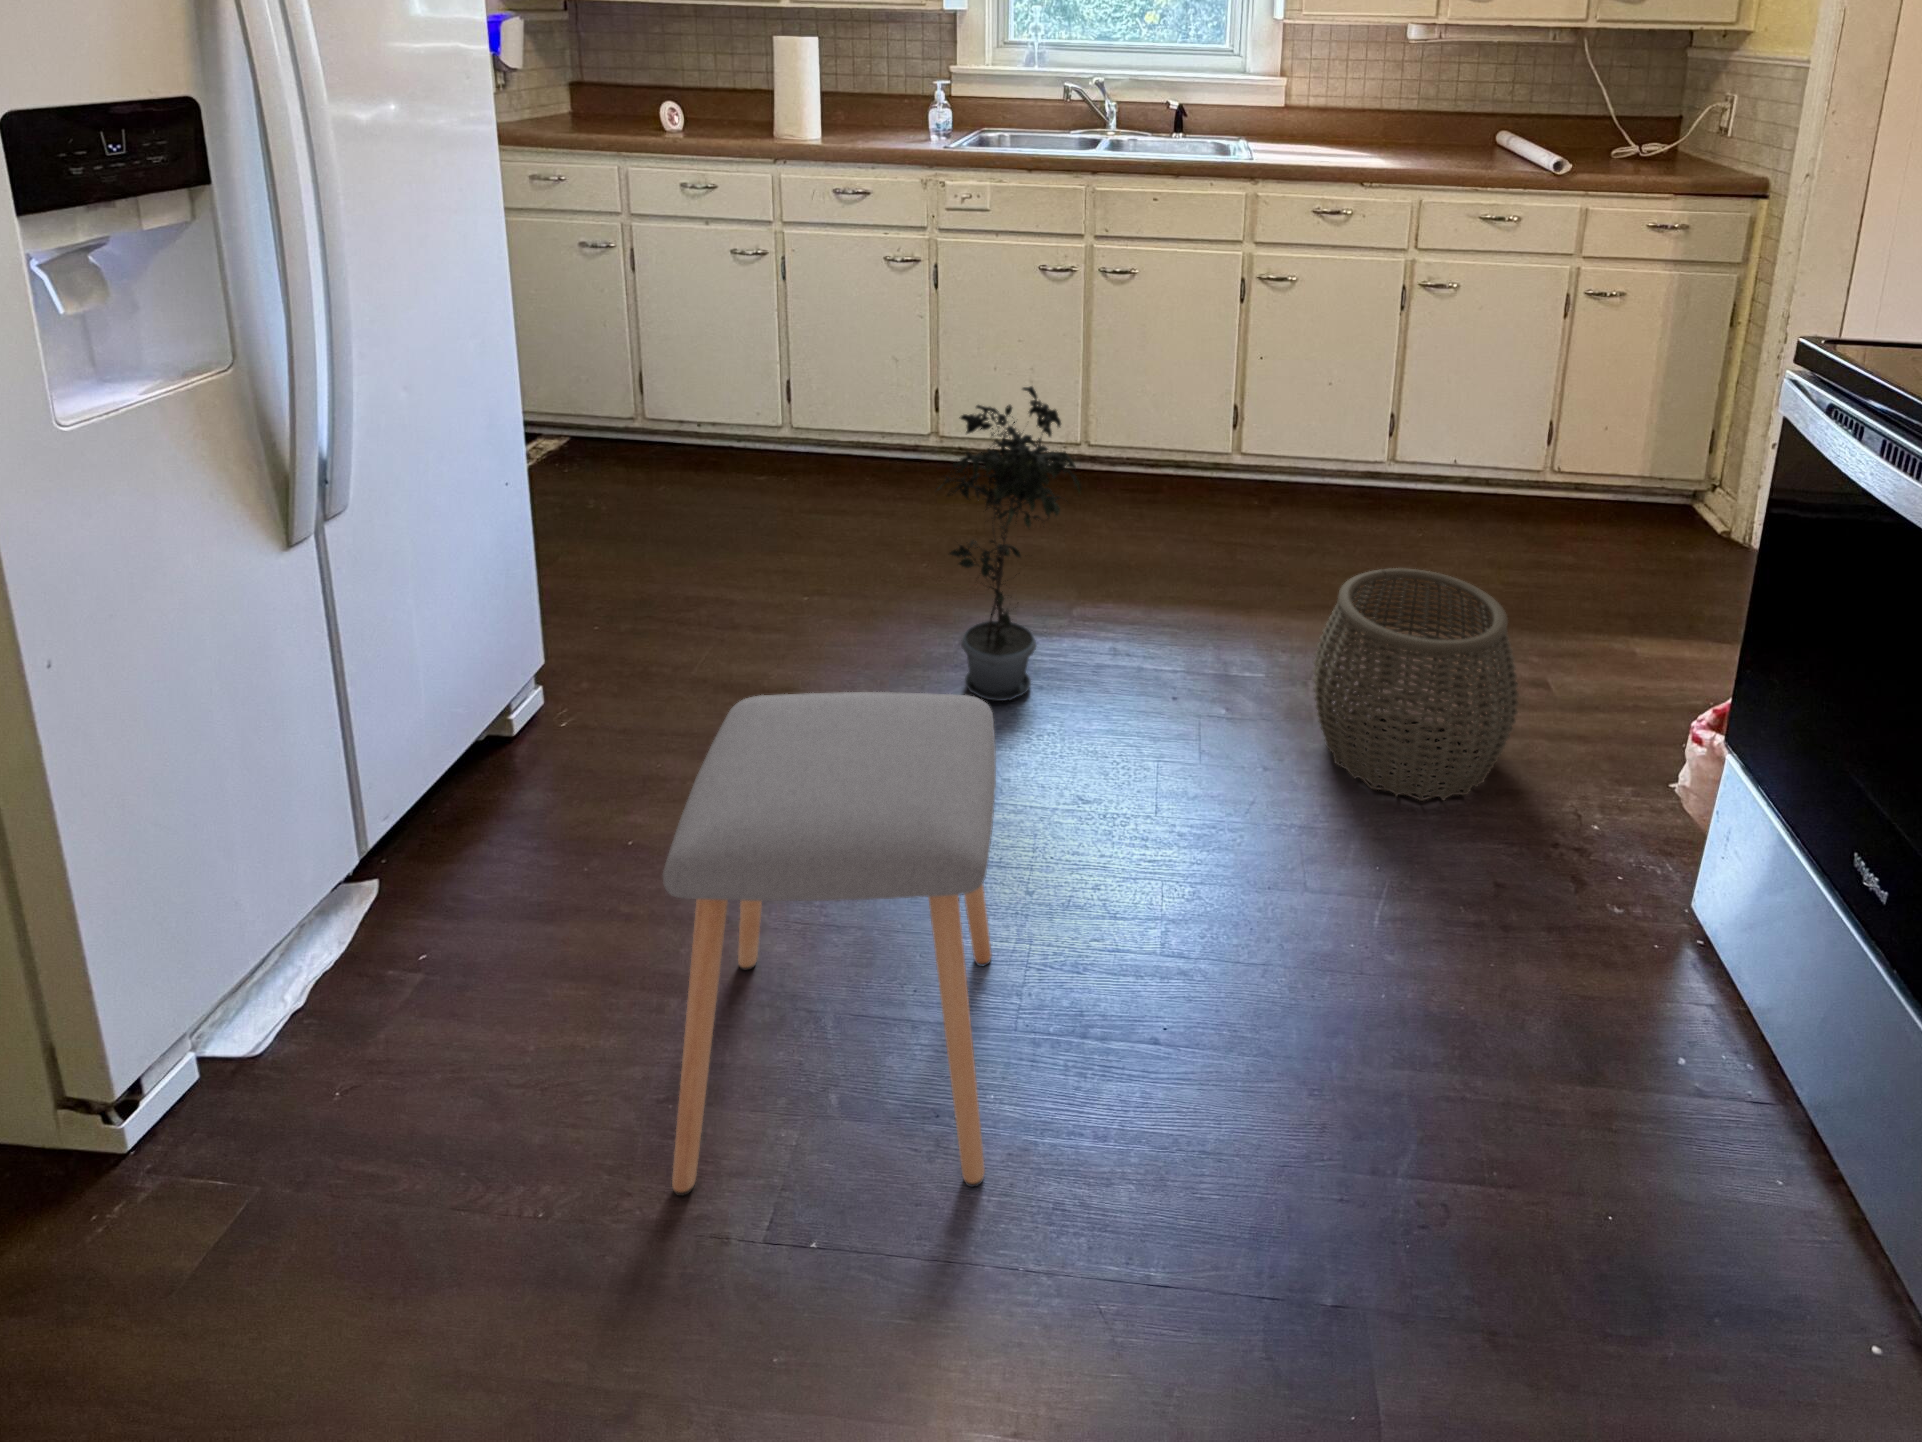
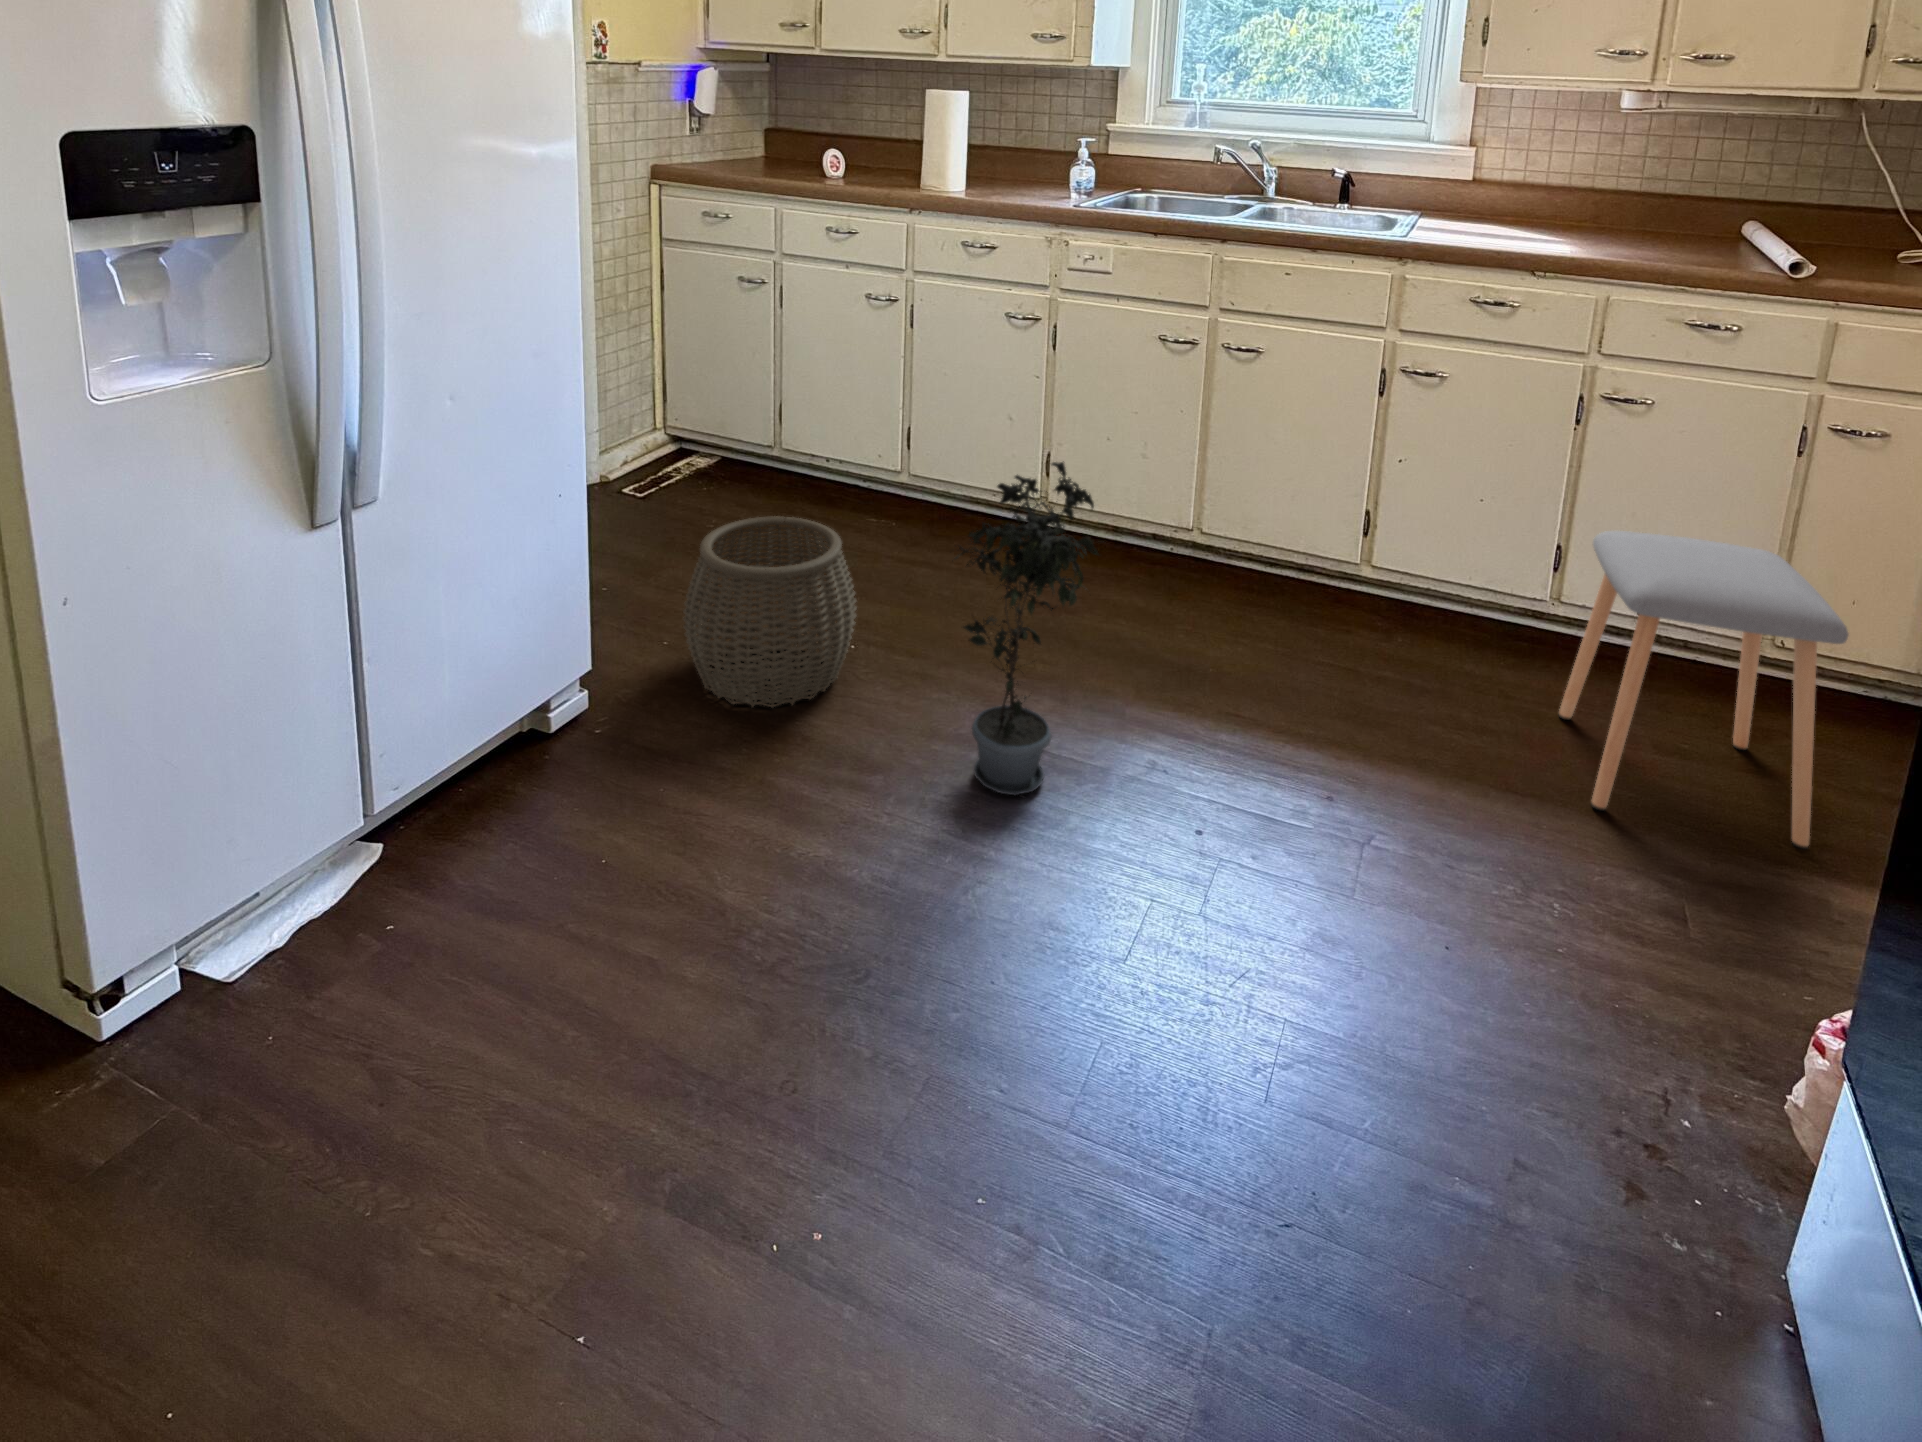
woven basket: present [1313,568,1519,801] -> present [683,517,857,708]
stool: present [662,692,996,1196] -> present [1559,531,1849,849]

